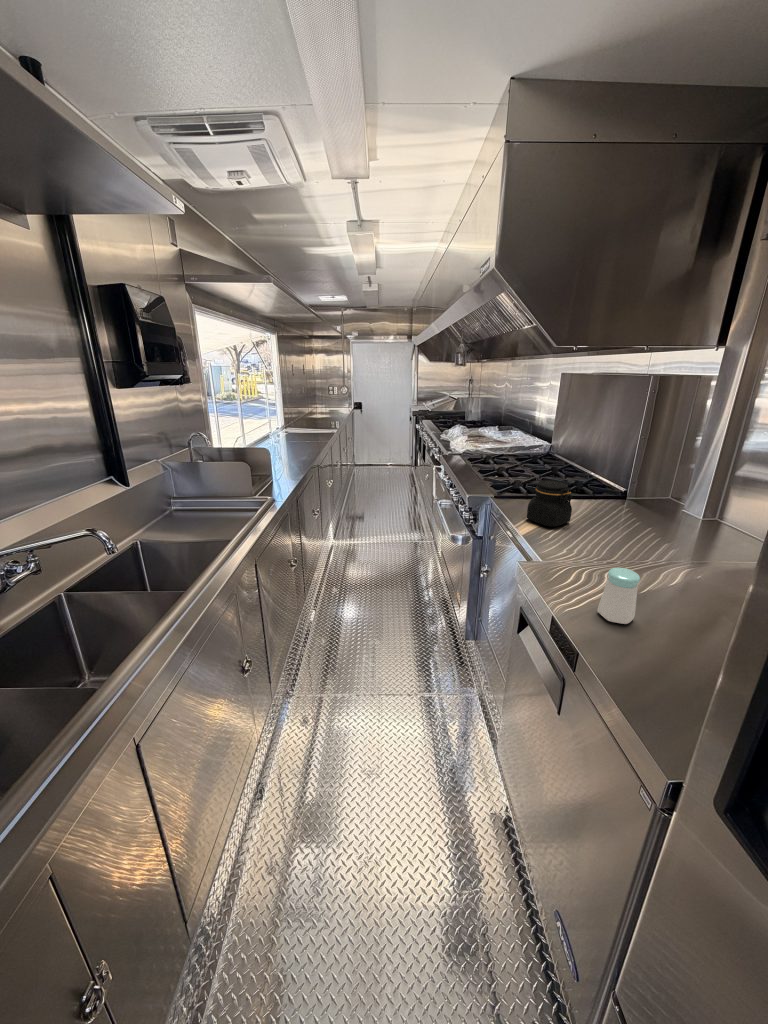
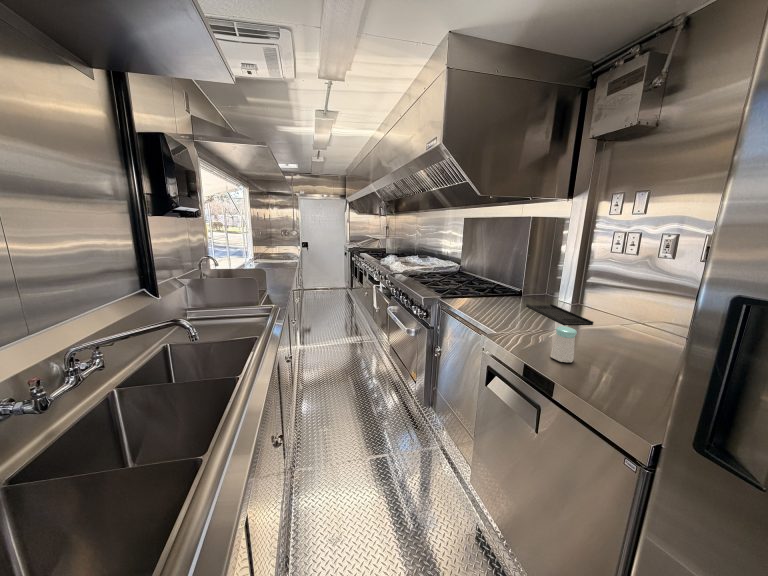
jar: present [527,480,573,526] -> none [470,281,500,311]
tray: none [622,518,721,561] -> present [526,304,594,325]

